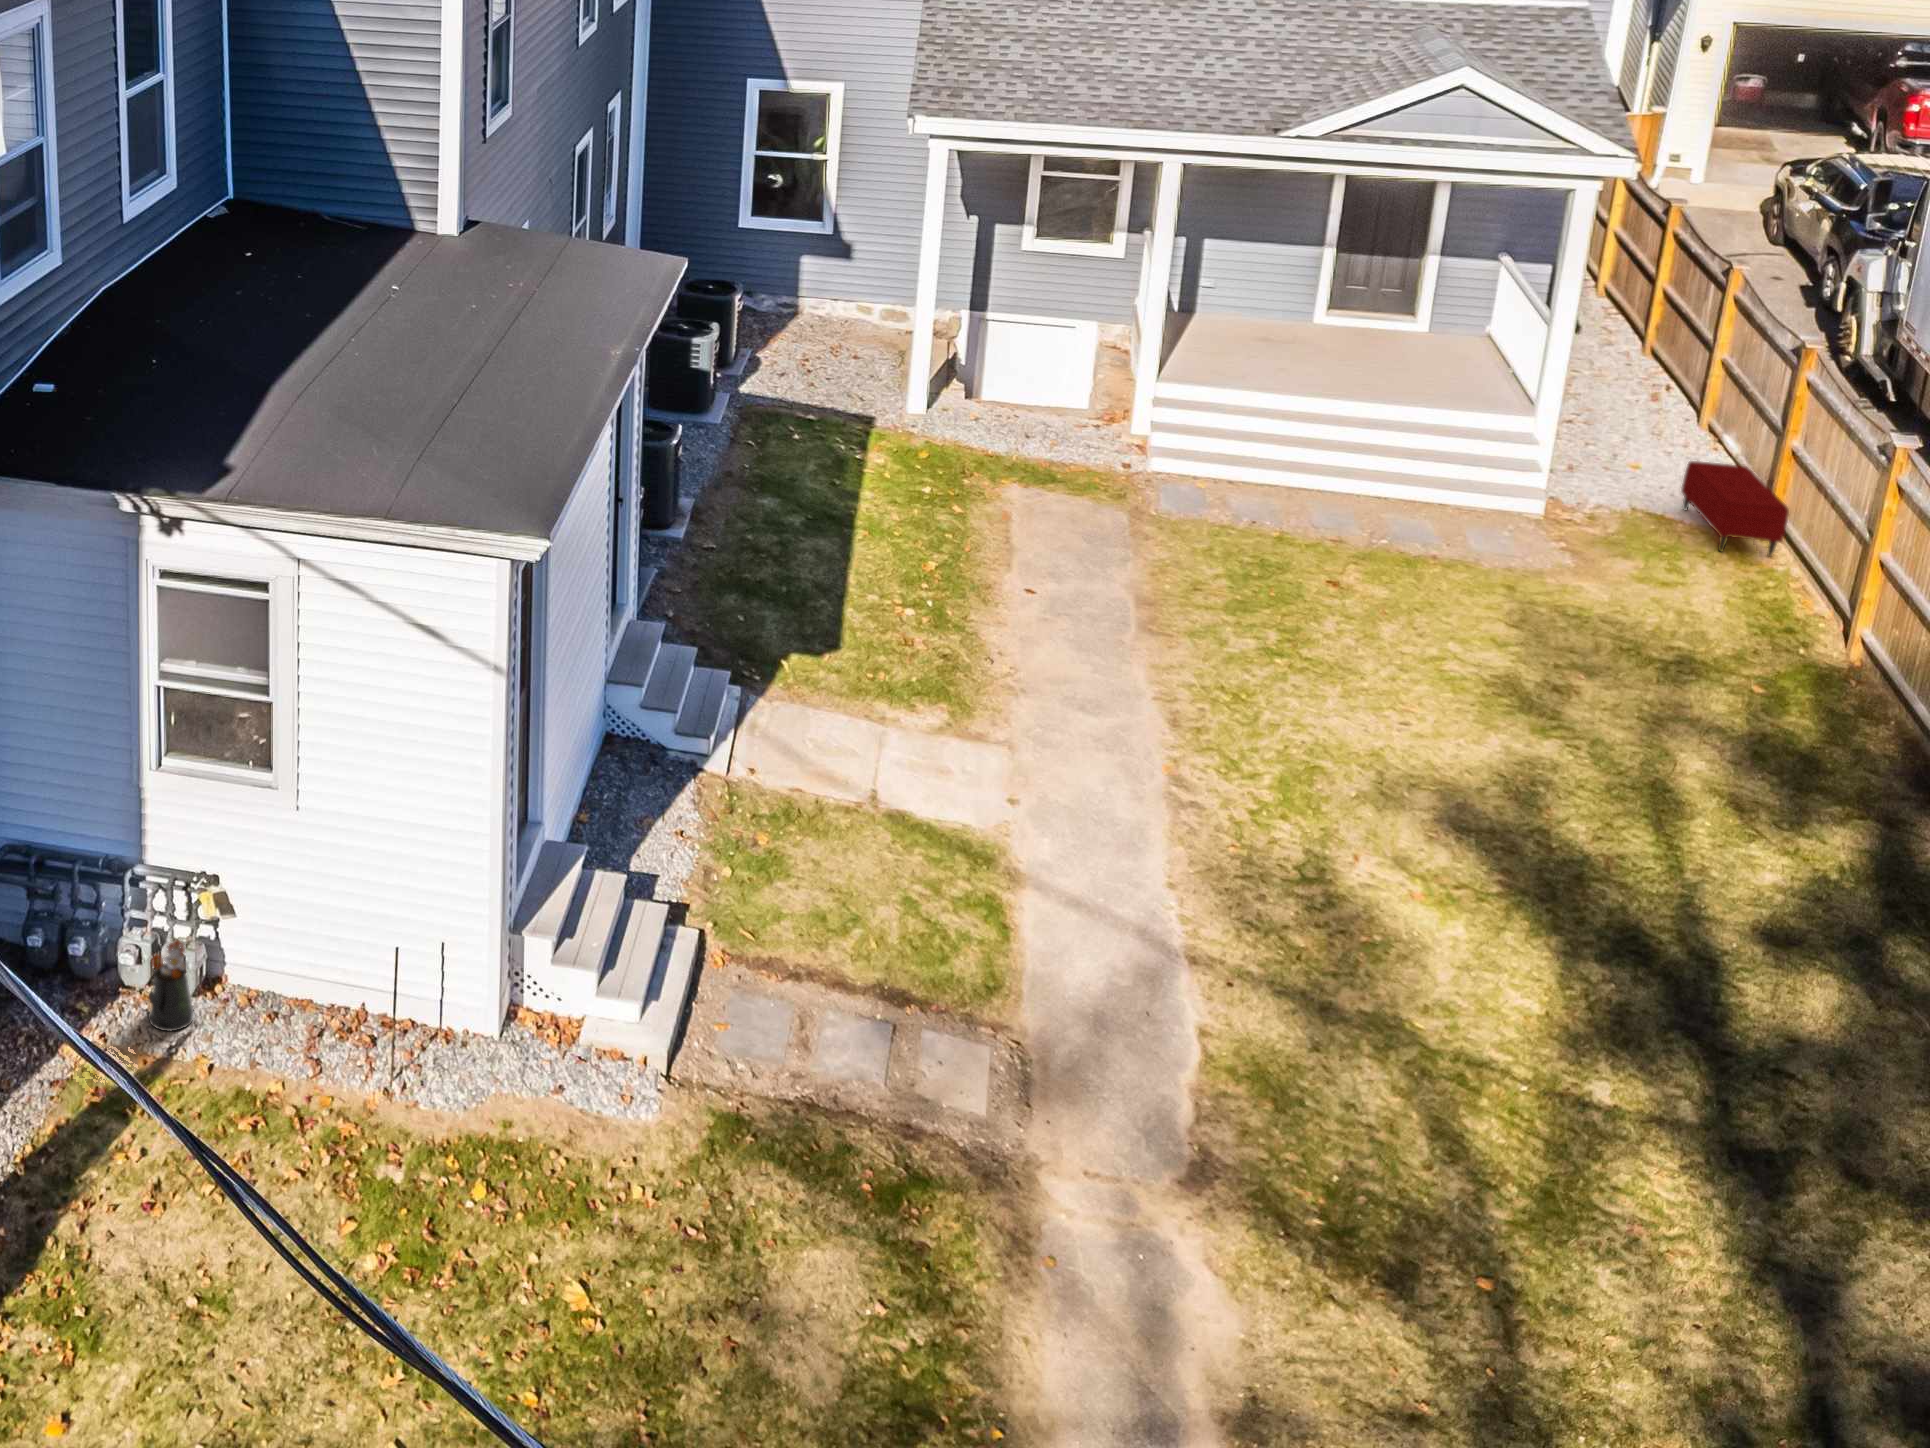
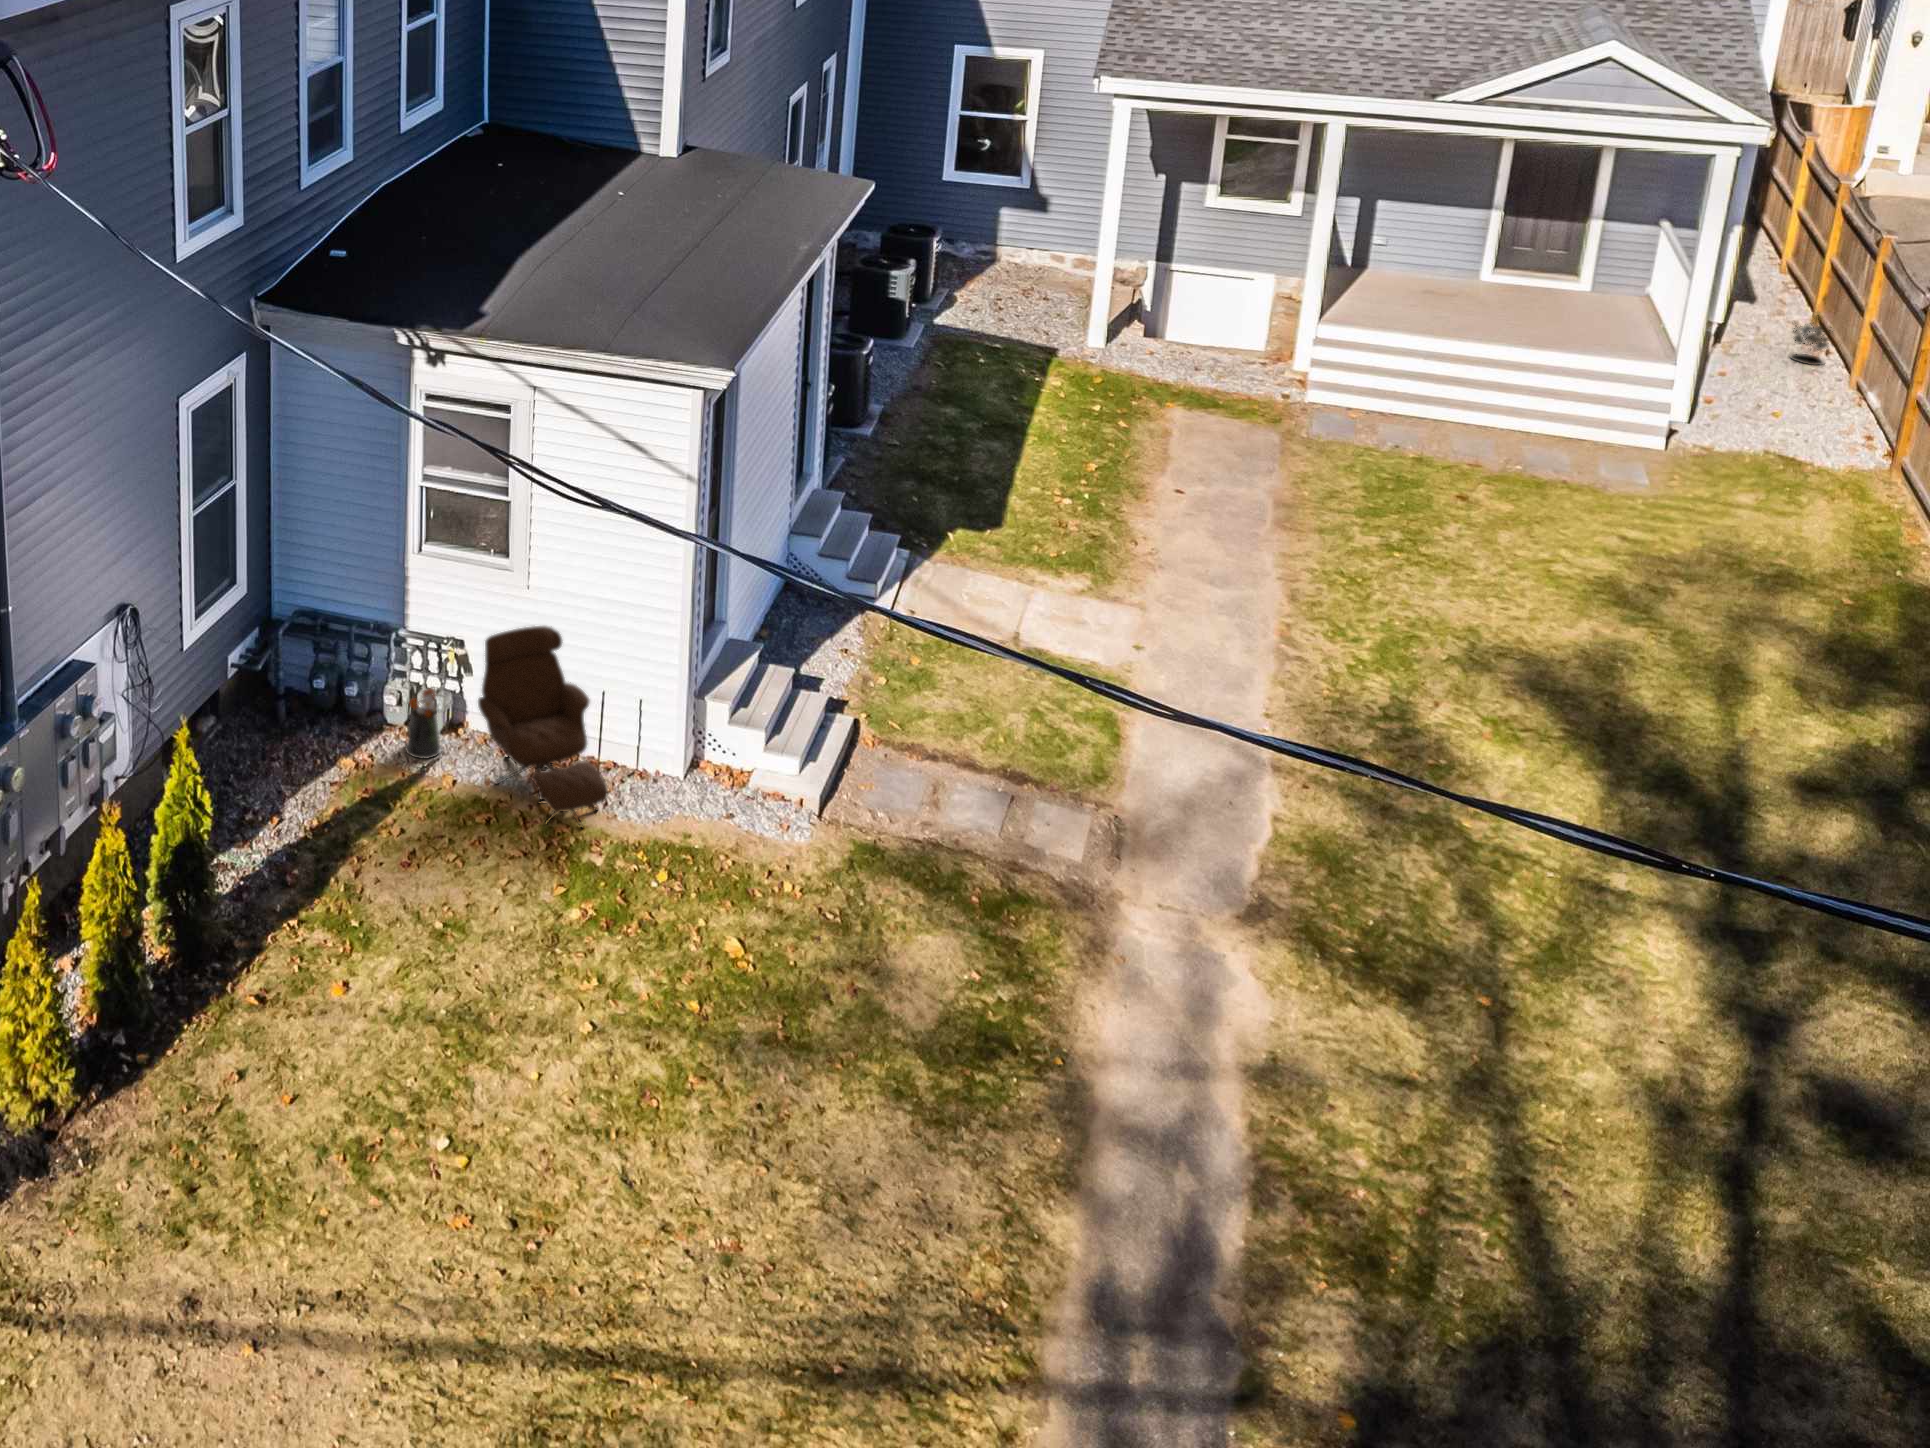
potted tree: none [1619,338,1665,398] -> present [1791,315,1833,365]
bench: present [1681,461,1789,557] -> none [1822,413,1918,501]
lounge chair: none [238,853,406,1124] -> present [478,626,608,828]

